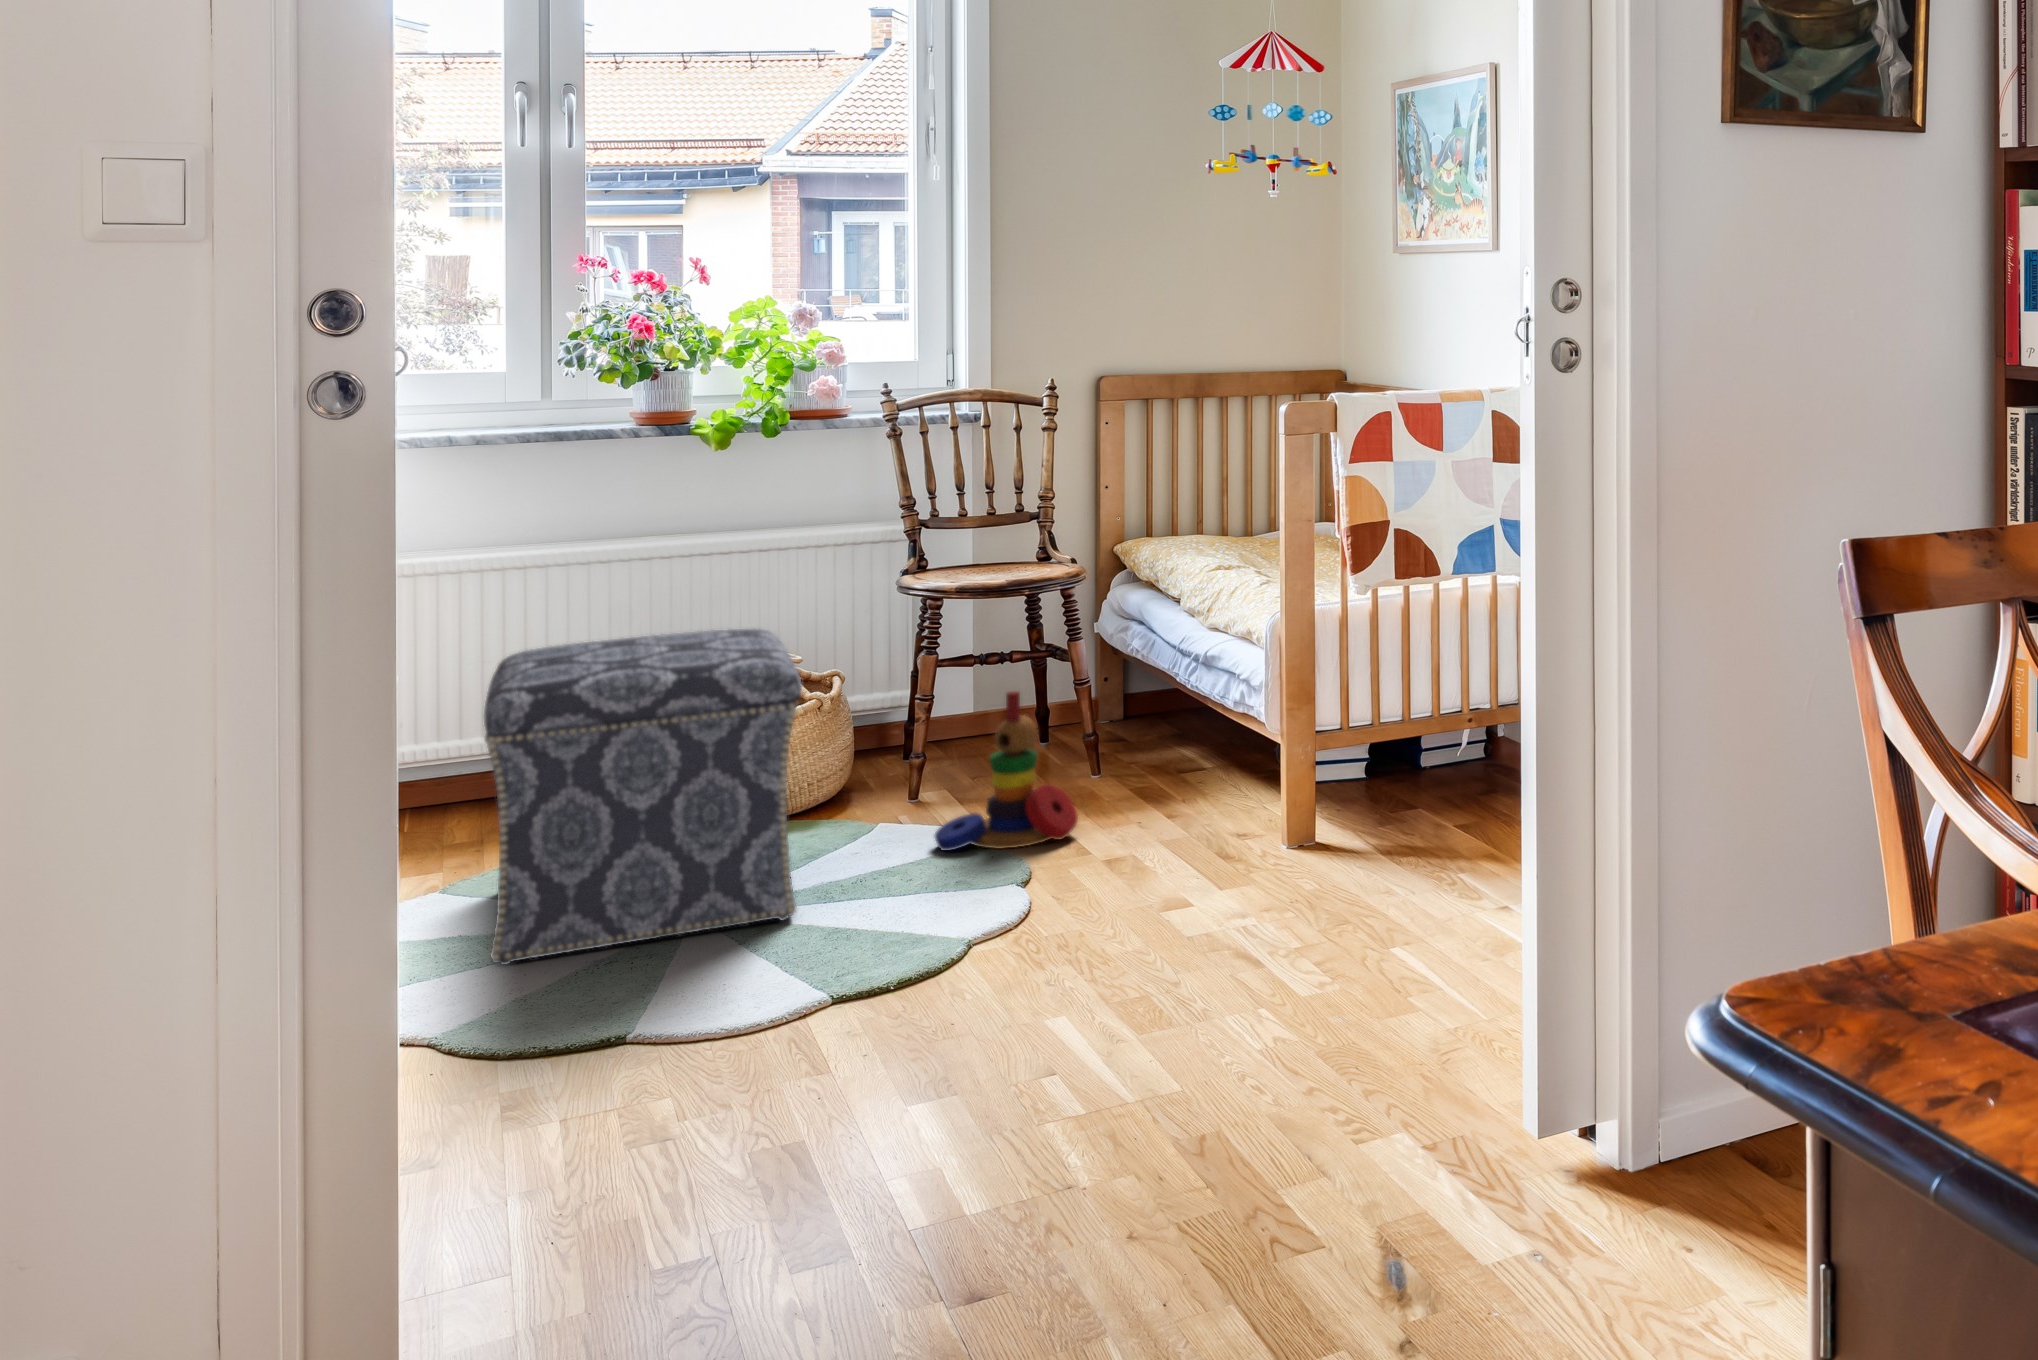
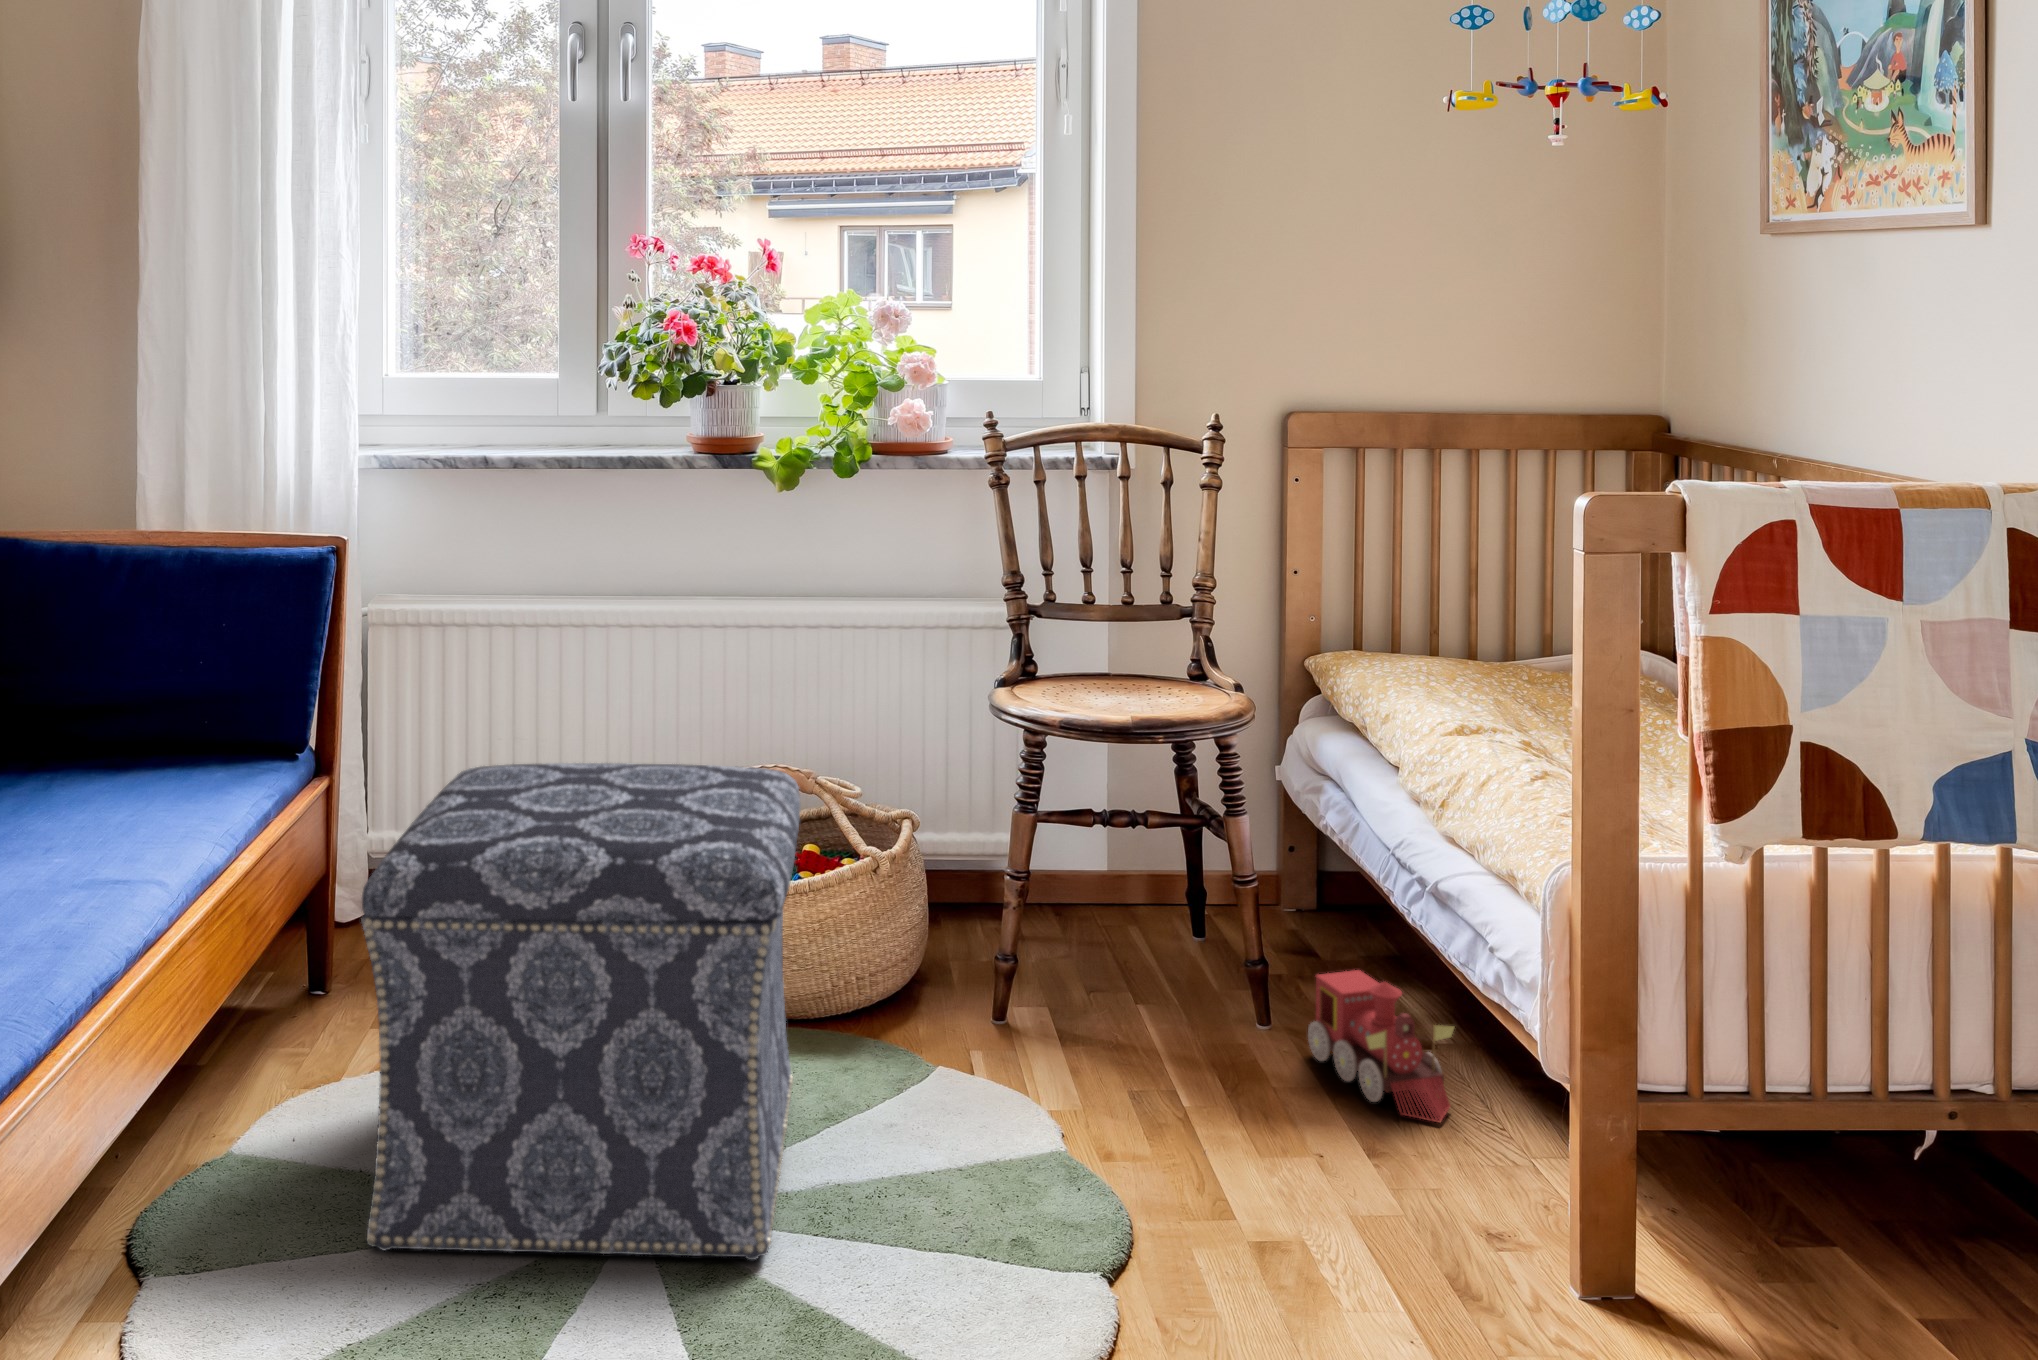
stacking toy: present [935,691,1078,851] -> none [1001,913,1219,1174]
toy train: none [1127,722,1218,796] -> present [1308,970,1454,1122]

